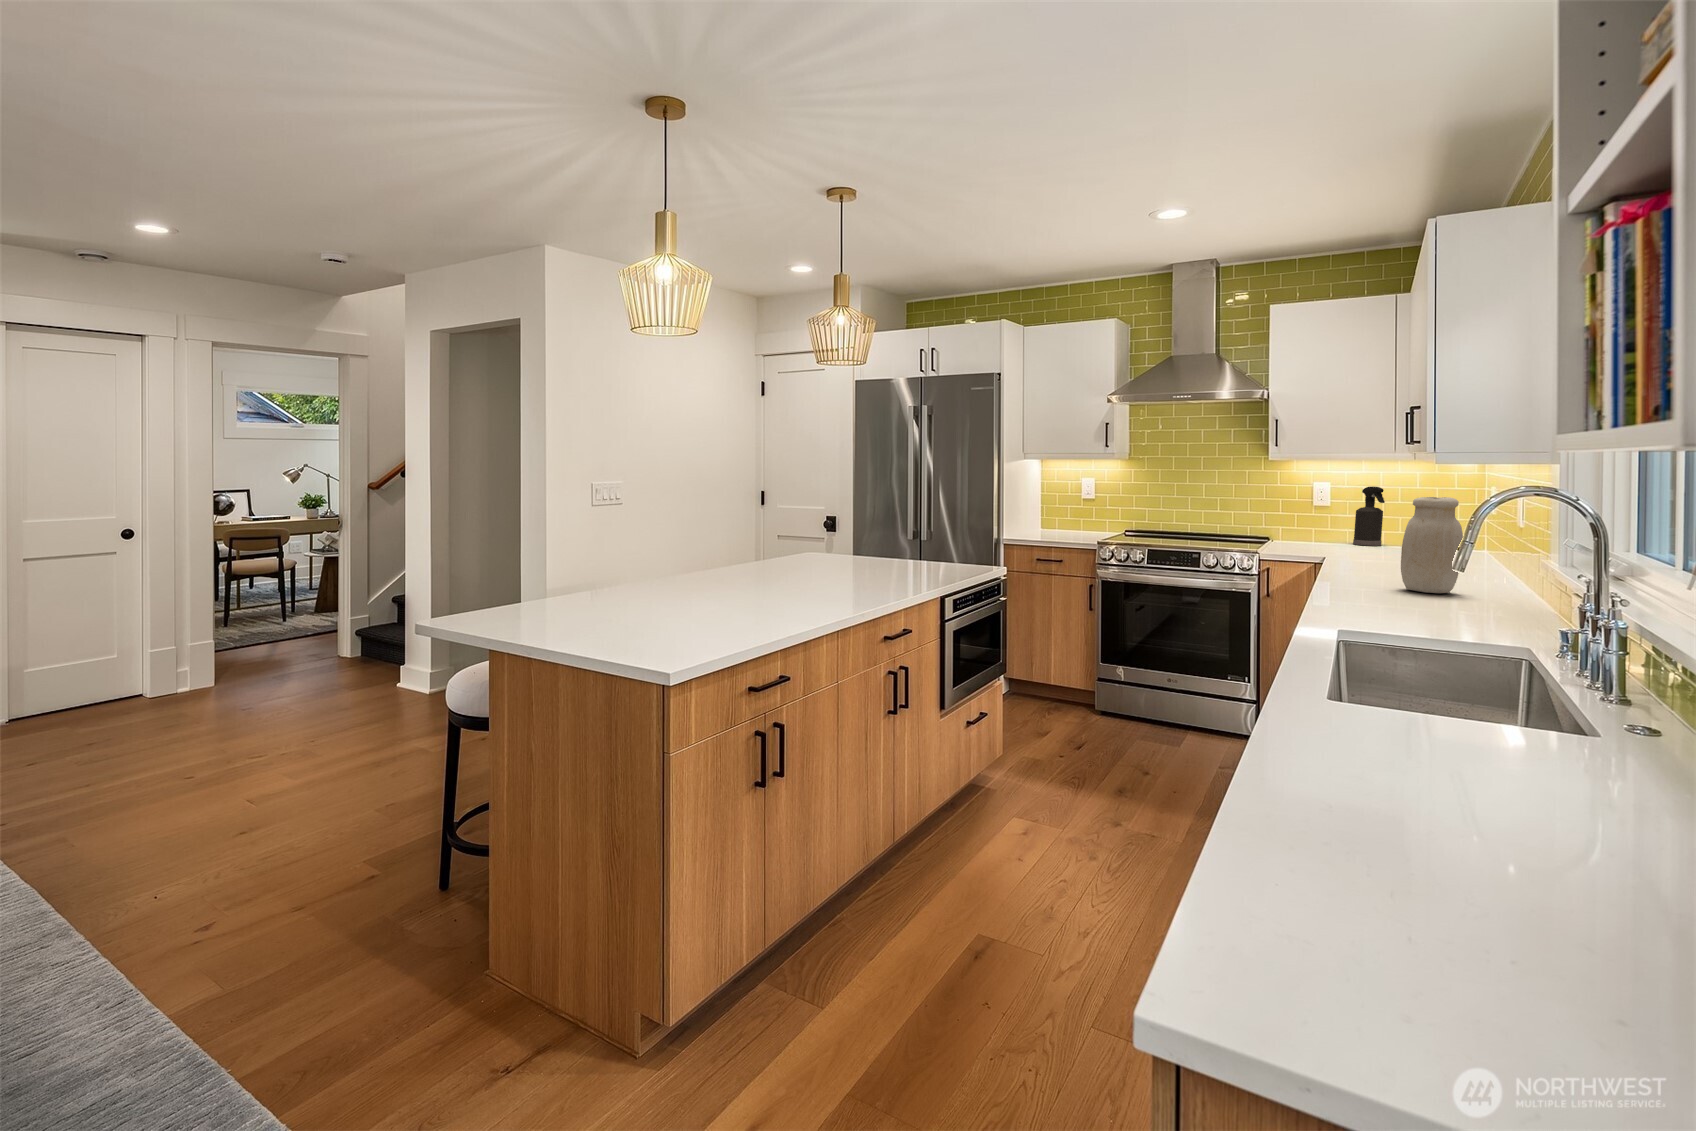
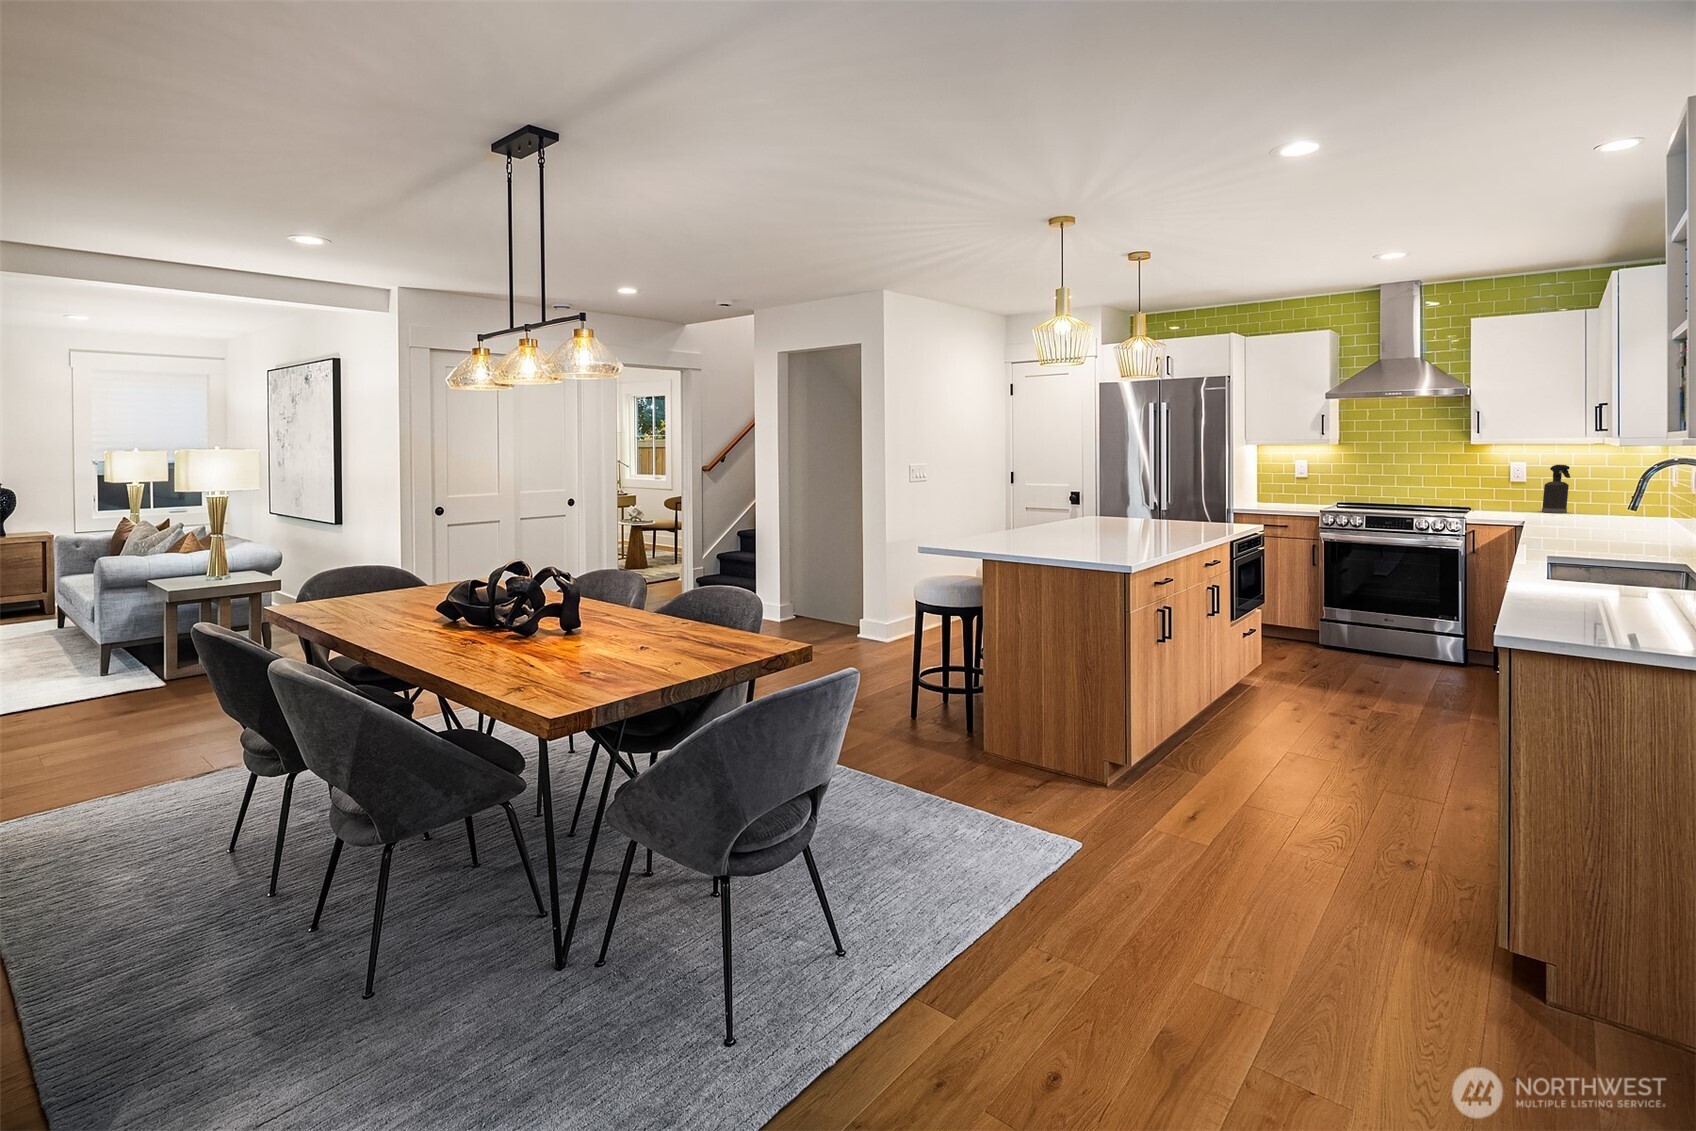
jar: present [1401,497,1463,593] -> none [1598,470,1647,539]

